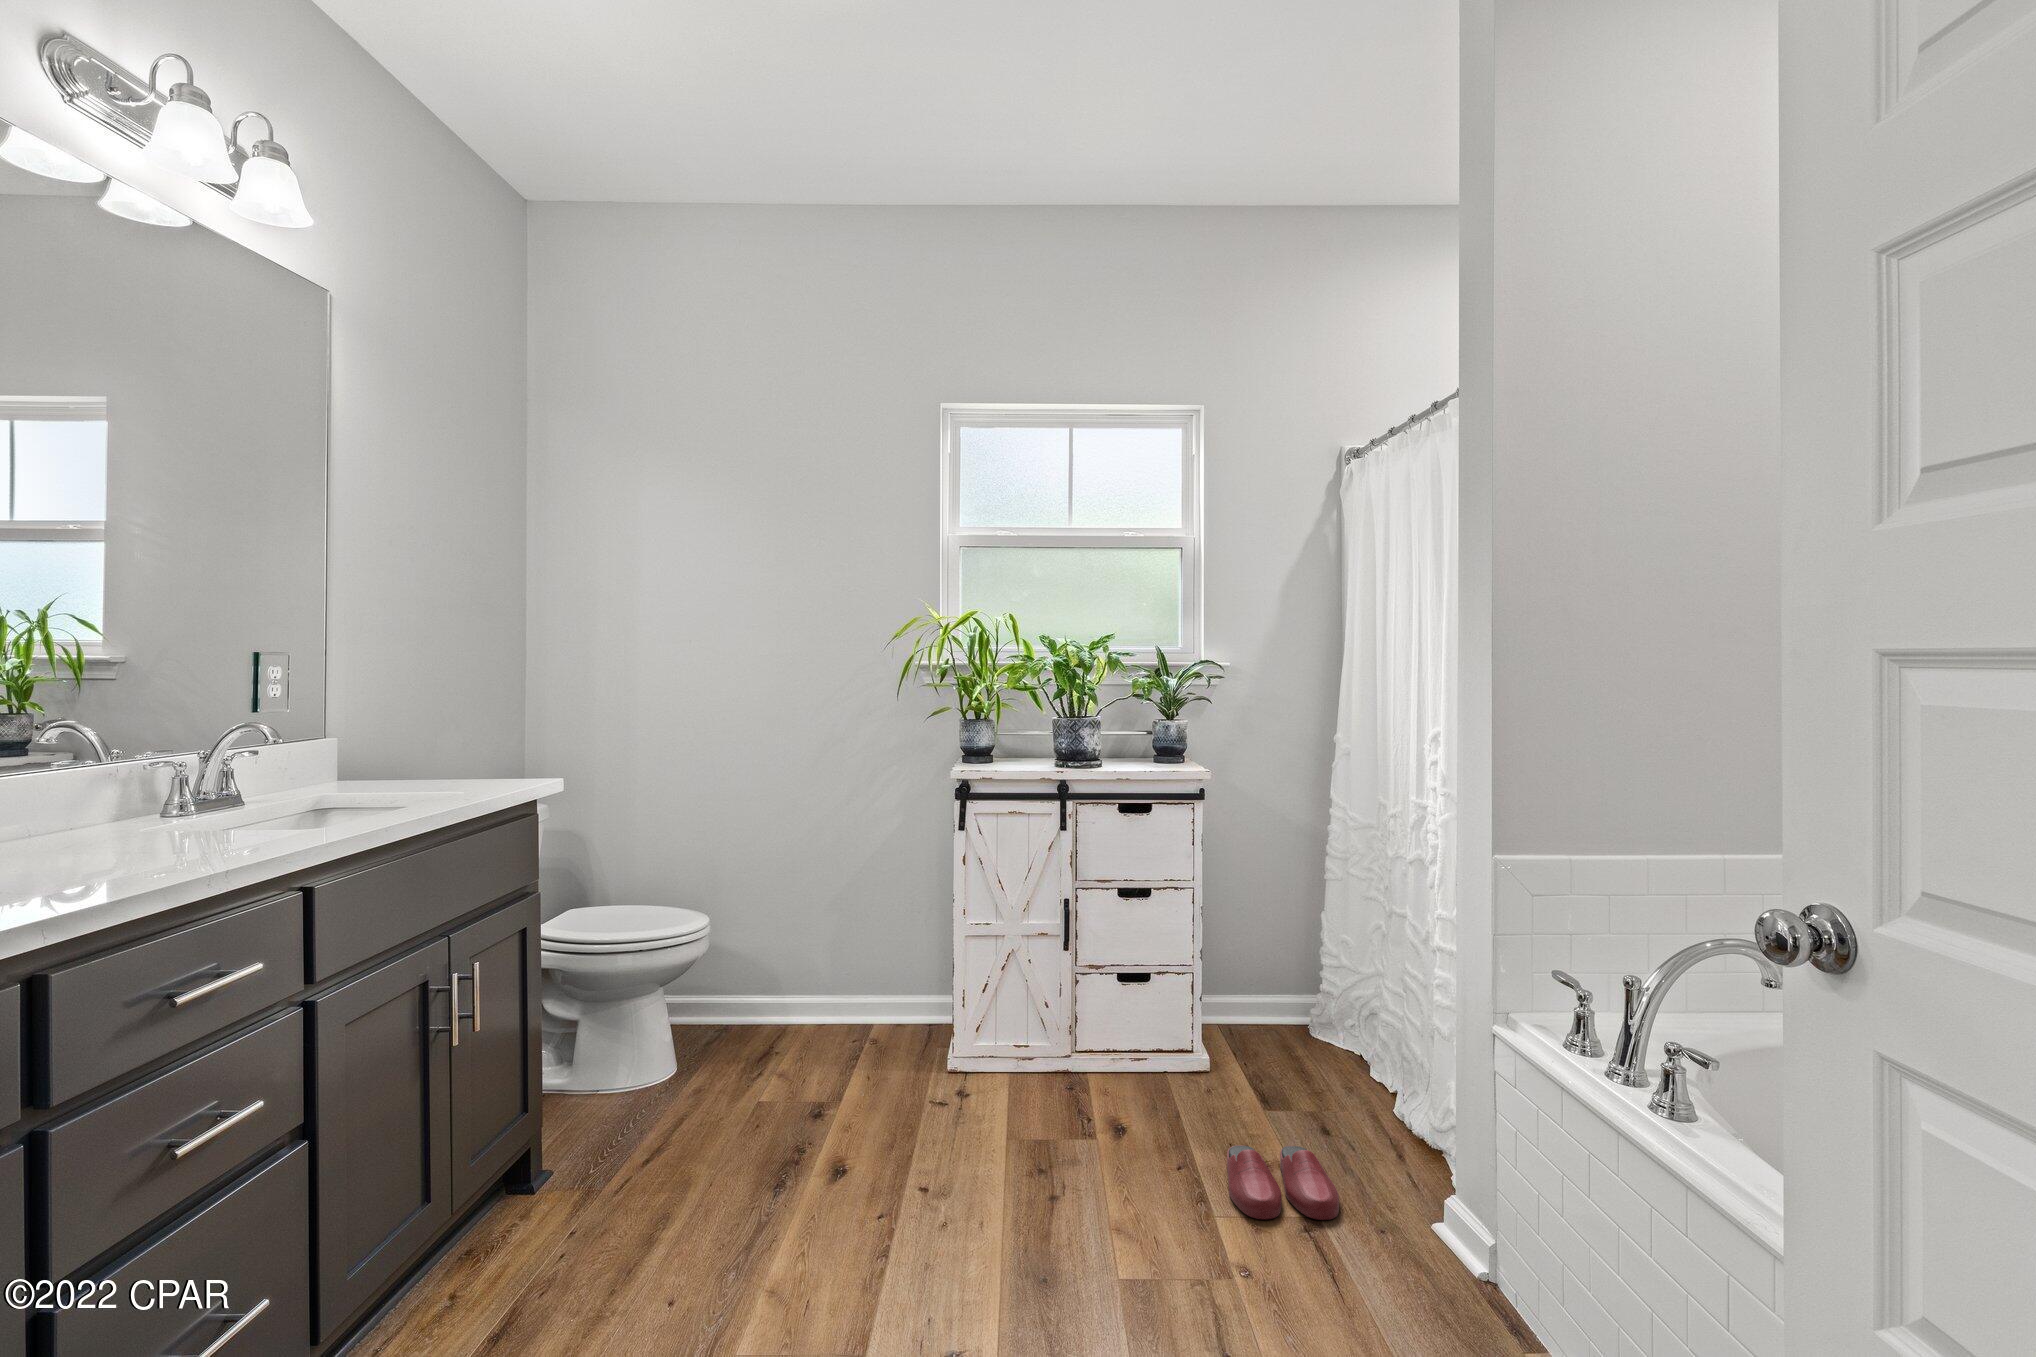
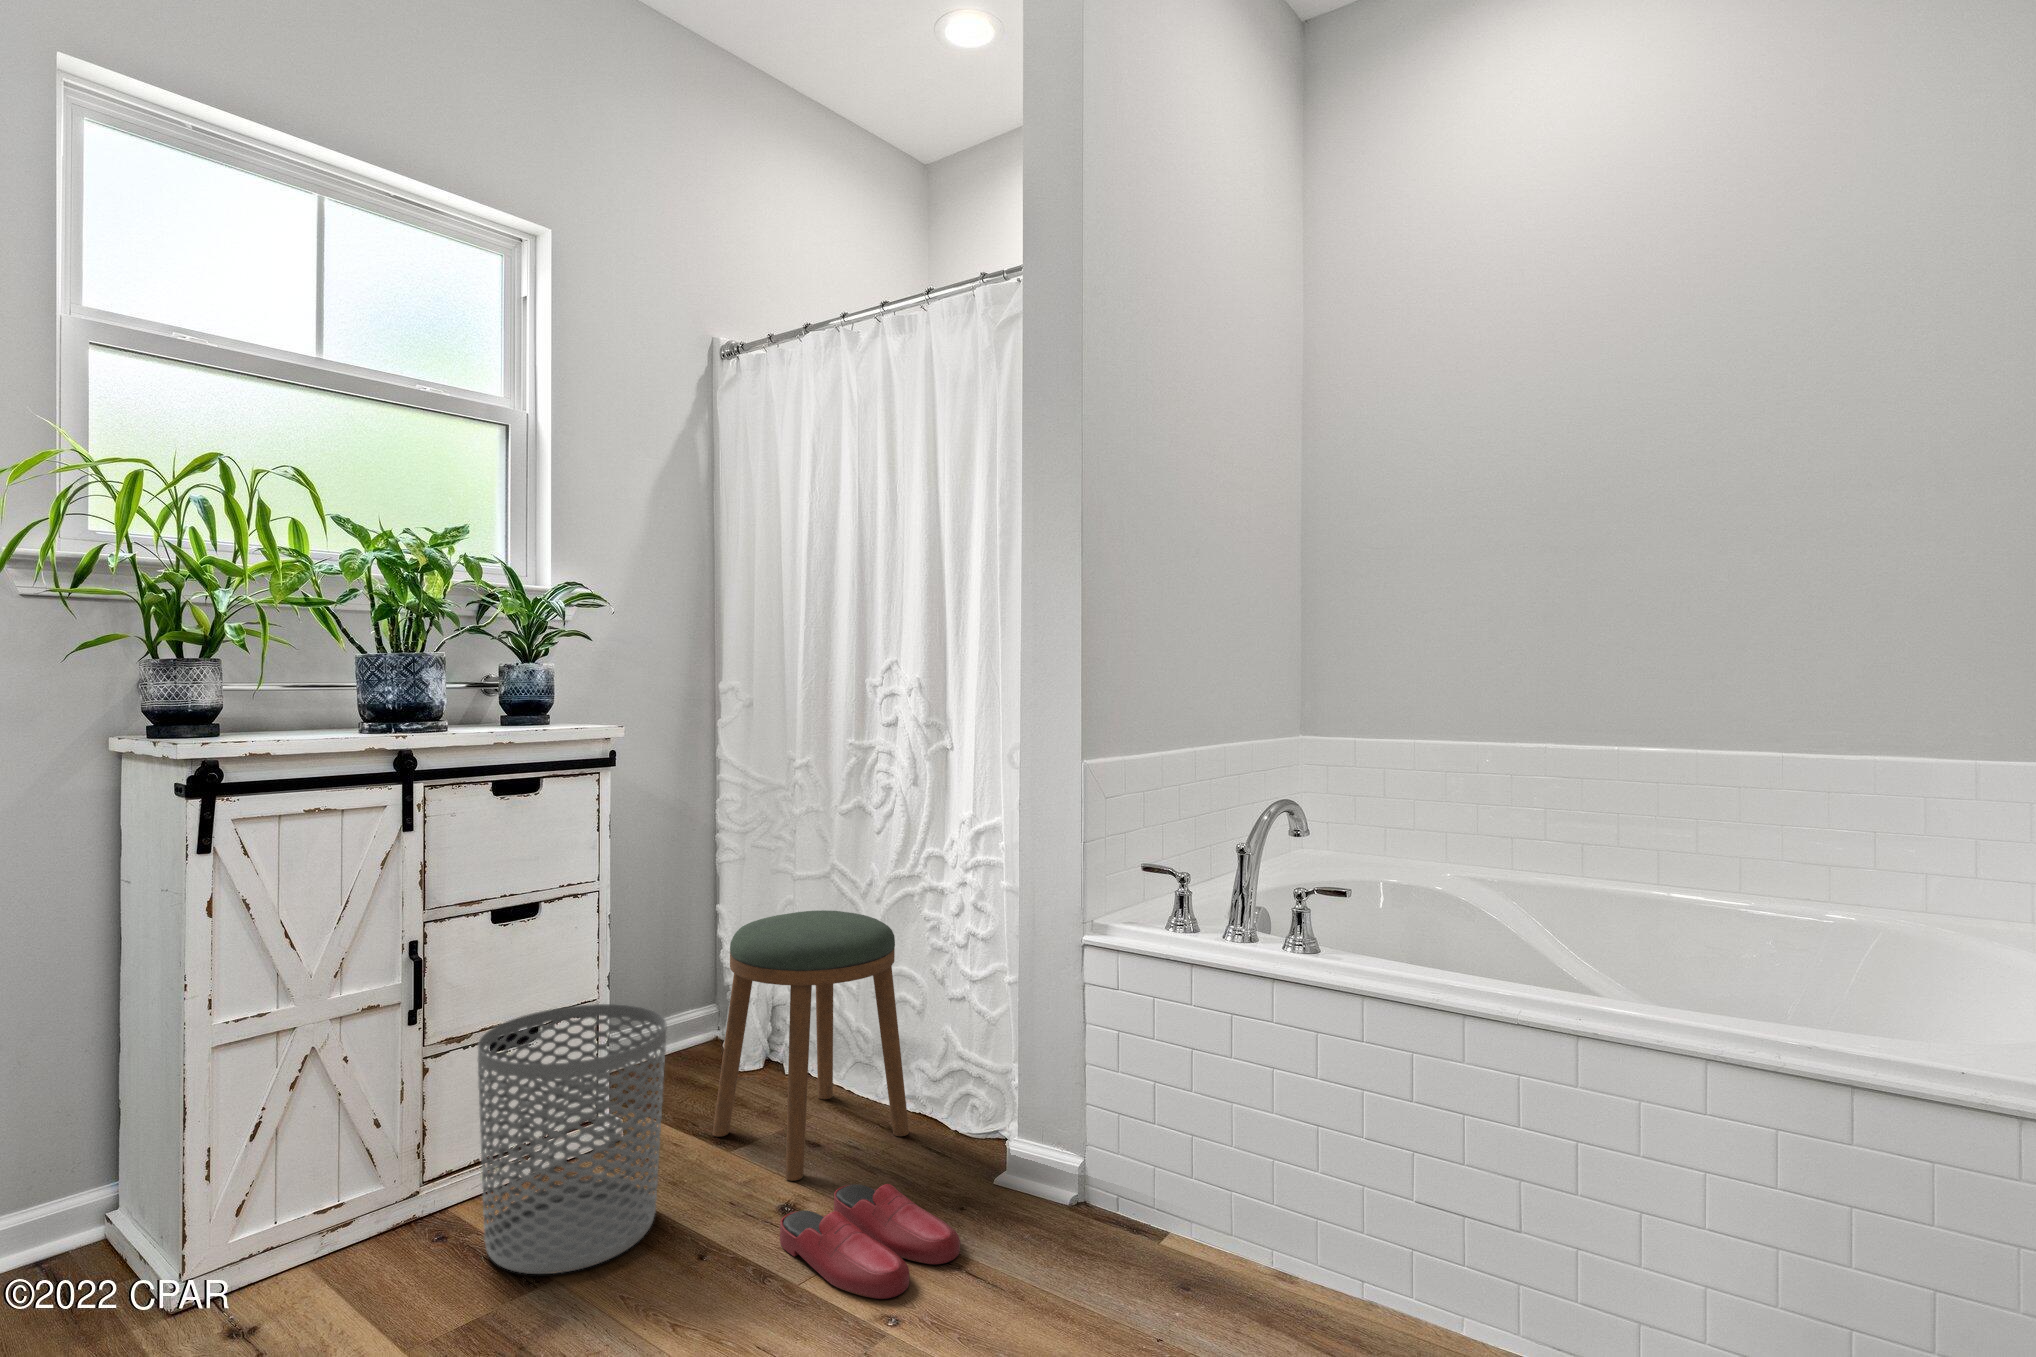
stool: none [1263,930,1404,1140] -> present [713,910,909,1181]
waste bin: none [1072,960,1187,1129] -> present [477,1004,667,1274]

